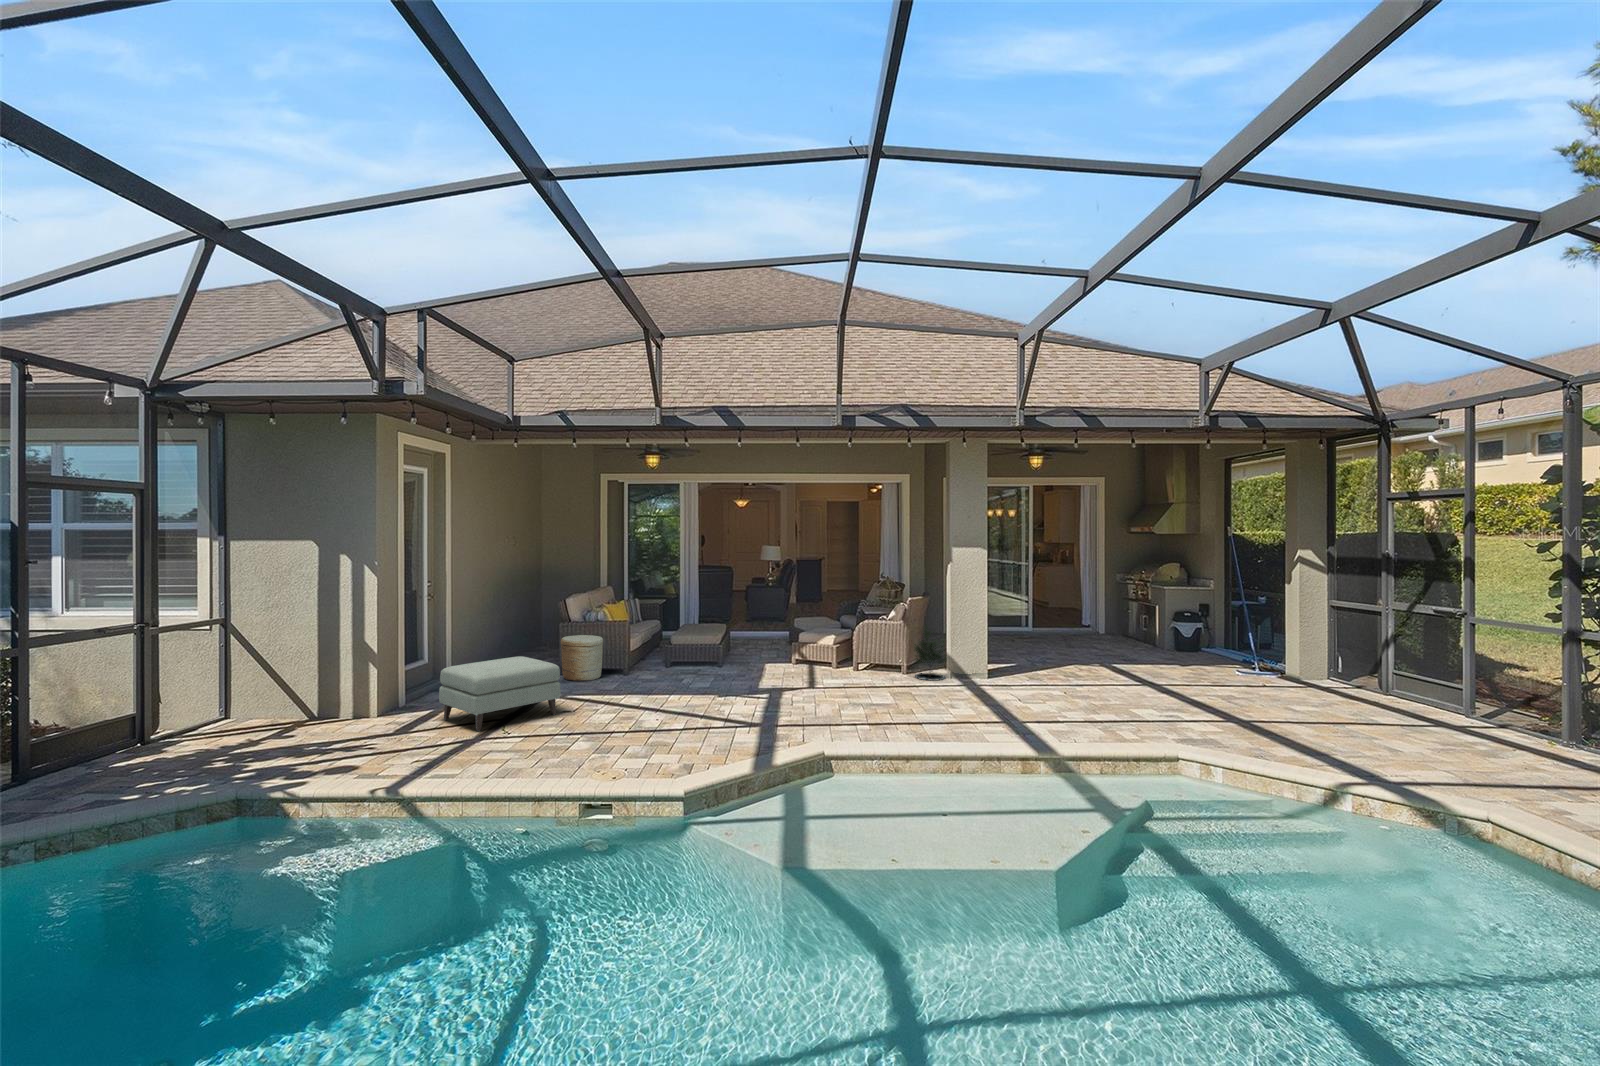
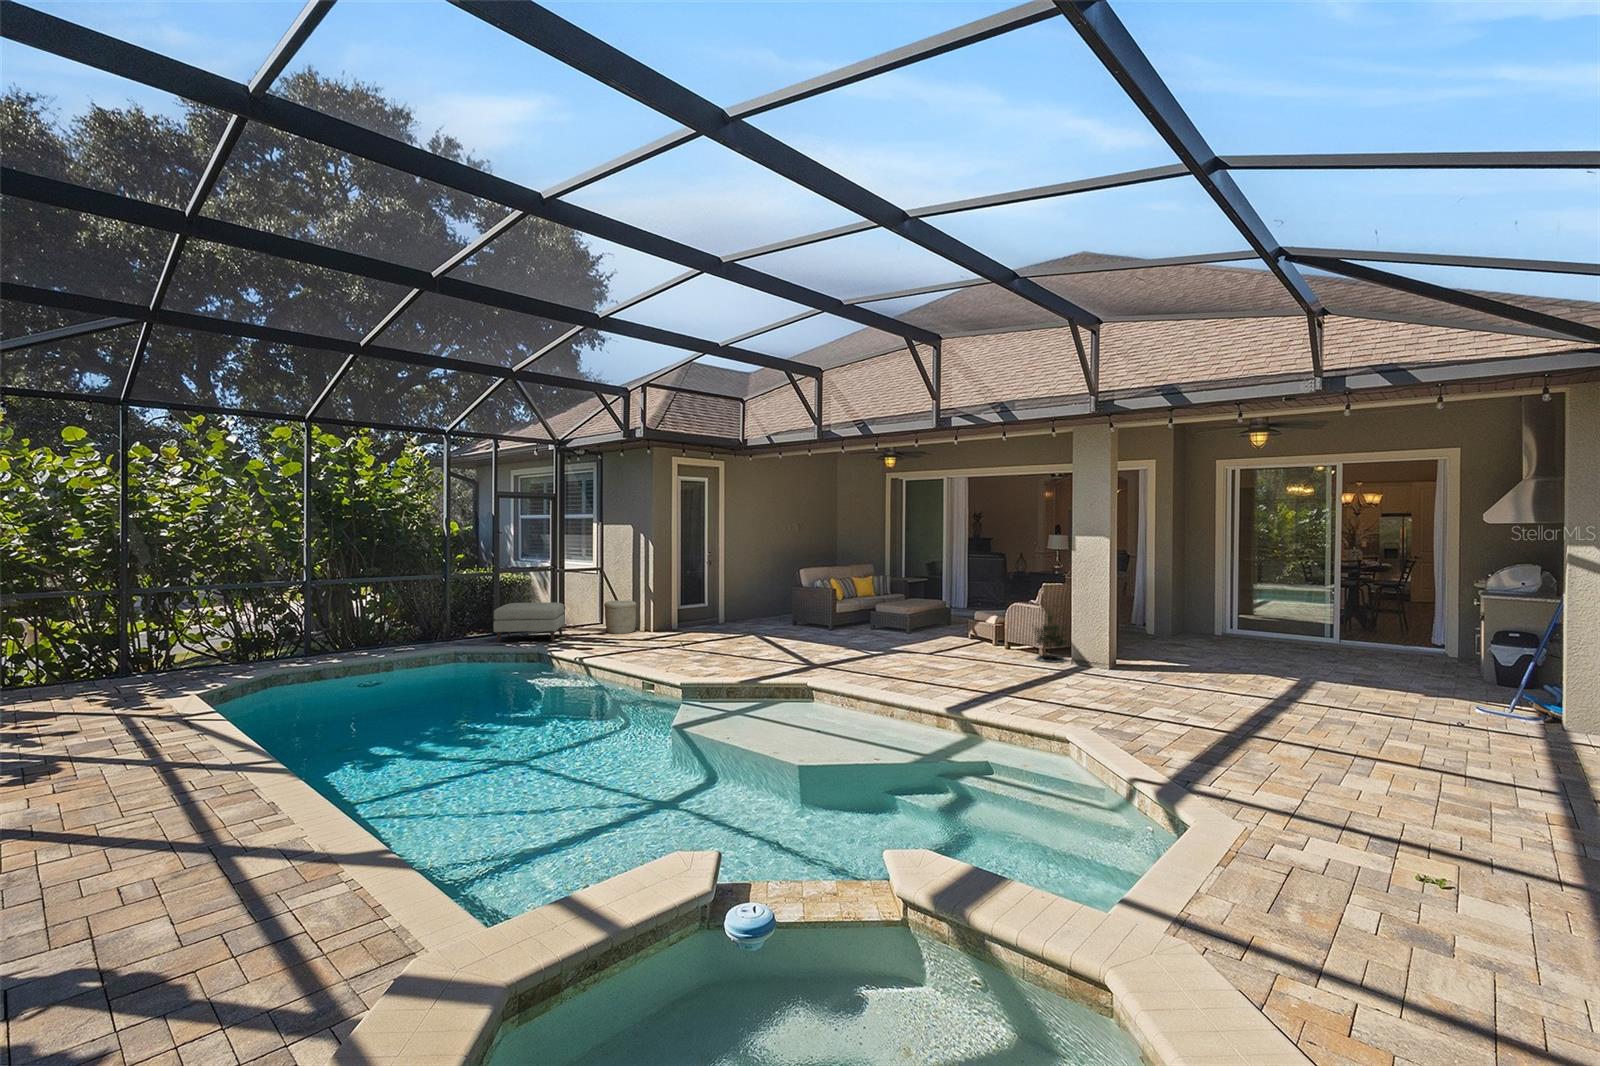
woven basket: present [560,635,603,681] -> present [604,601,636,634]
ottoman: present [439,656,561,731] -> present [493,603,565,642]

